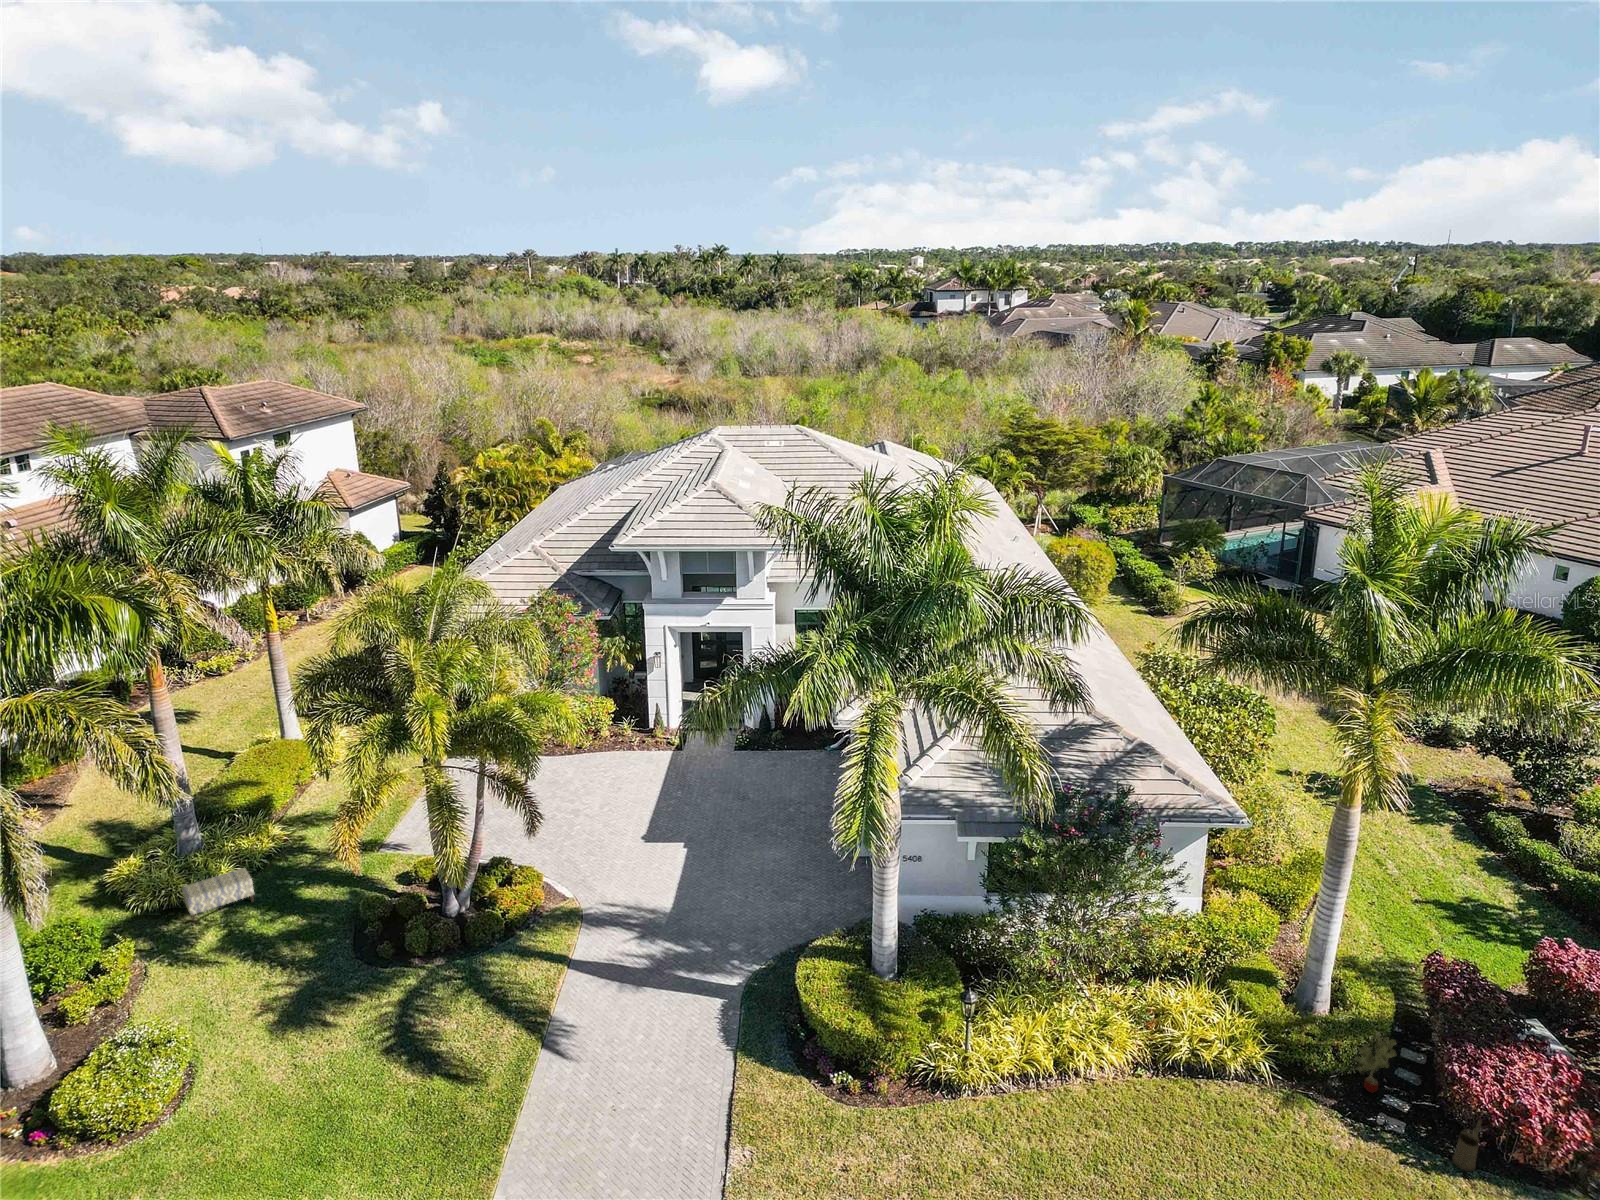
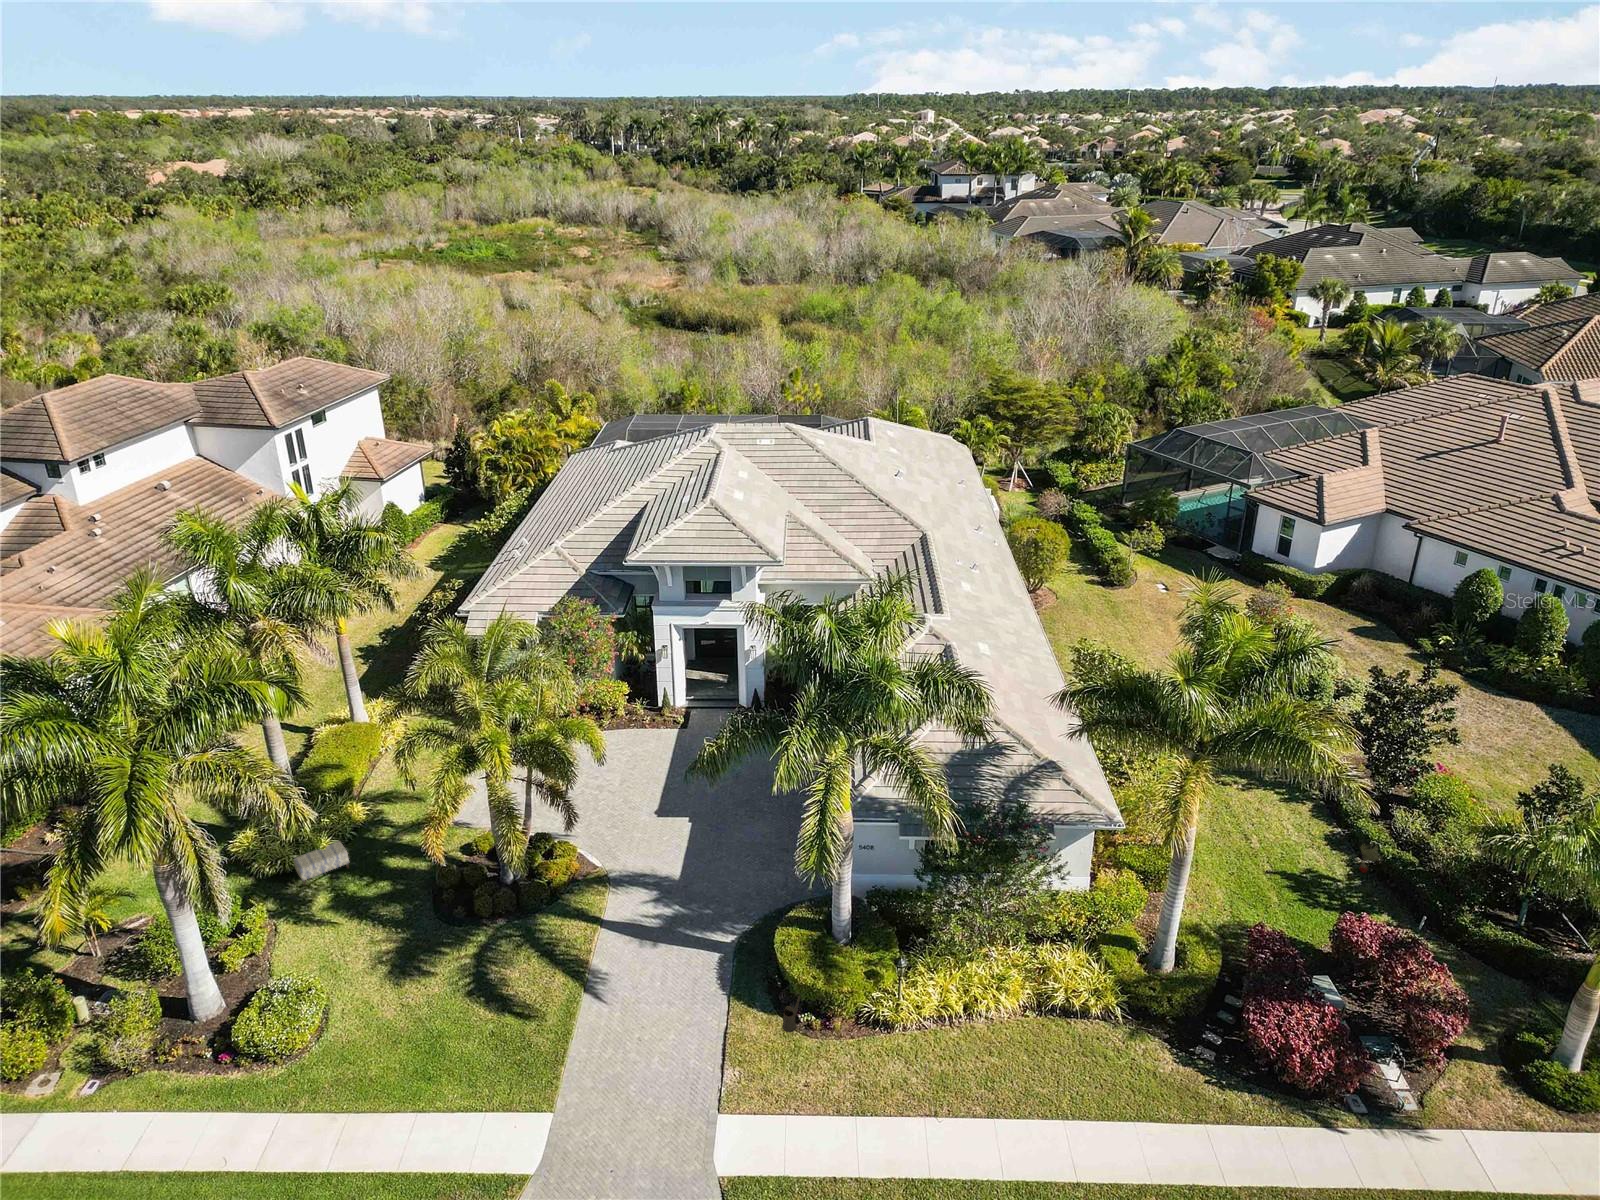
potted tree: present [1354,1034,1396,1092] -> present [1360,845,1381,873]
watering can: present [1452,1120,1482,1171] -> present [783,996,801,1032]

